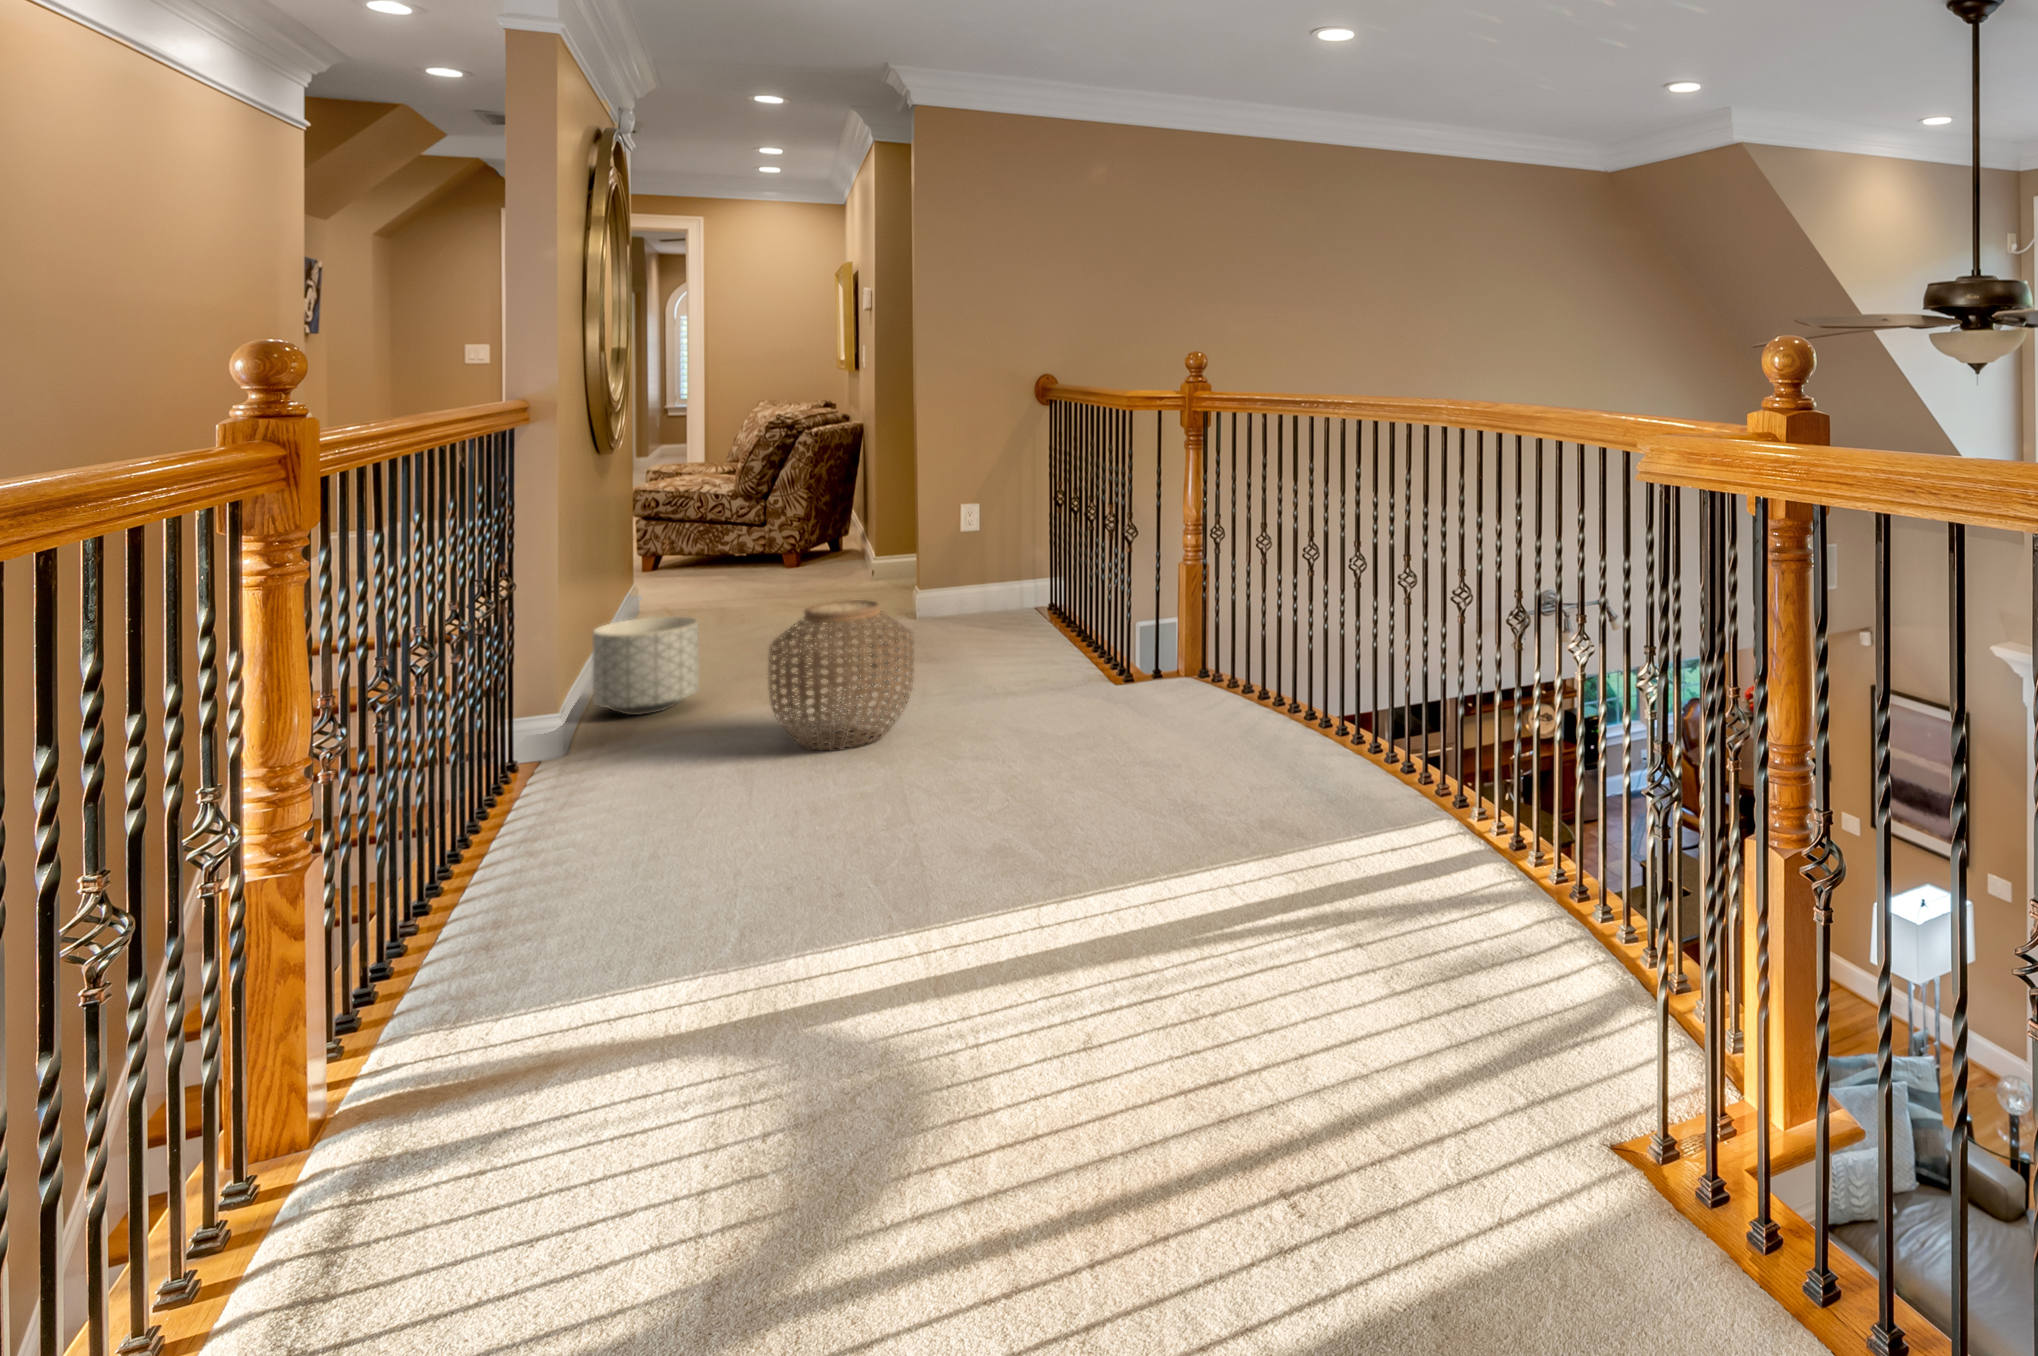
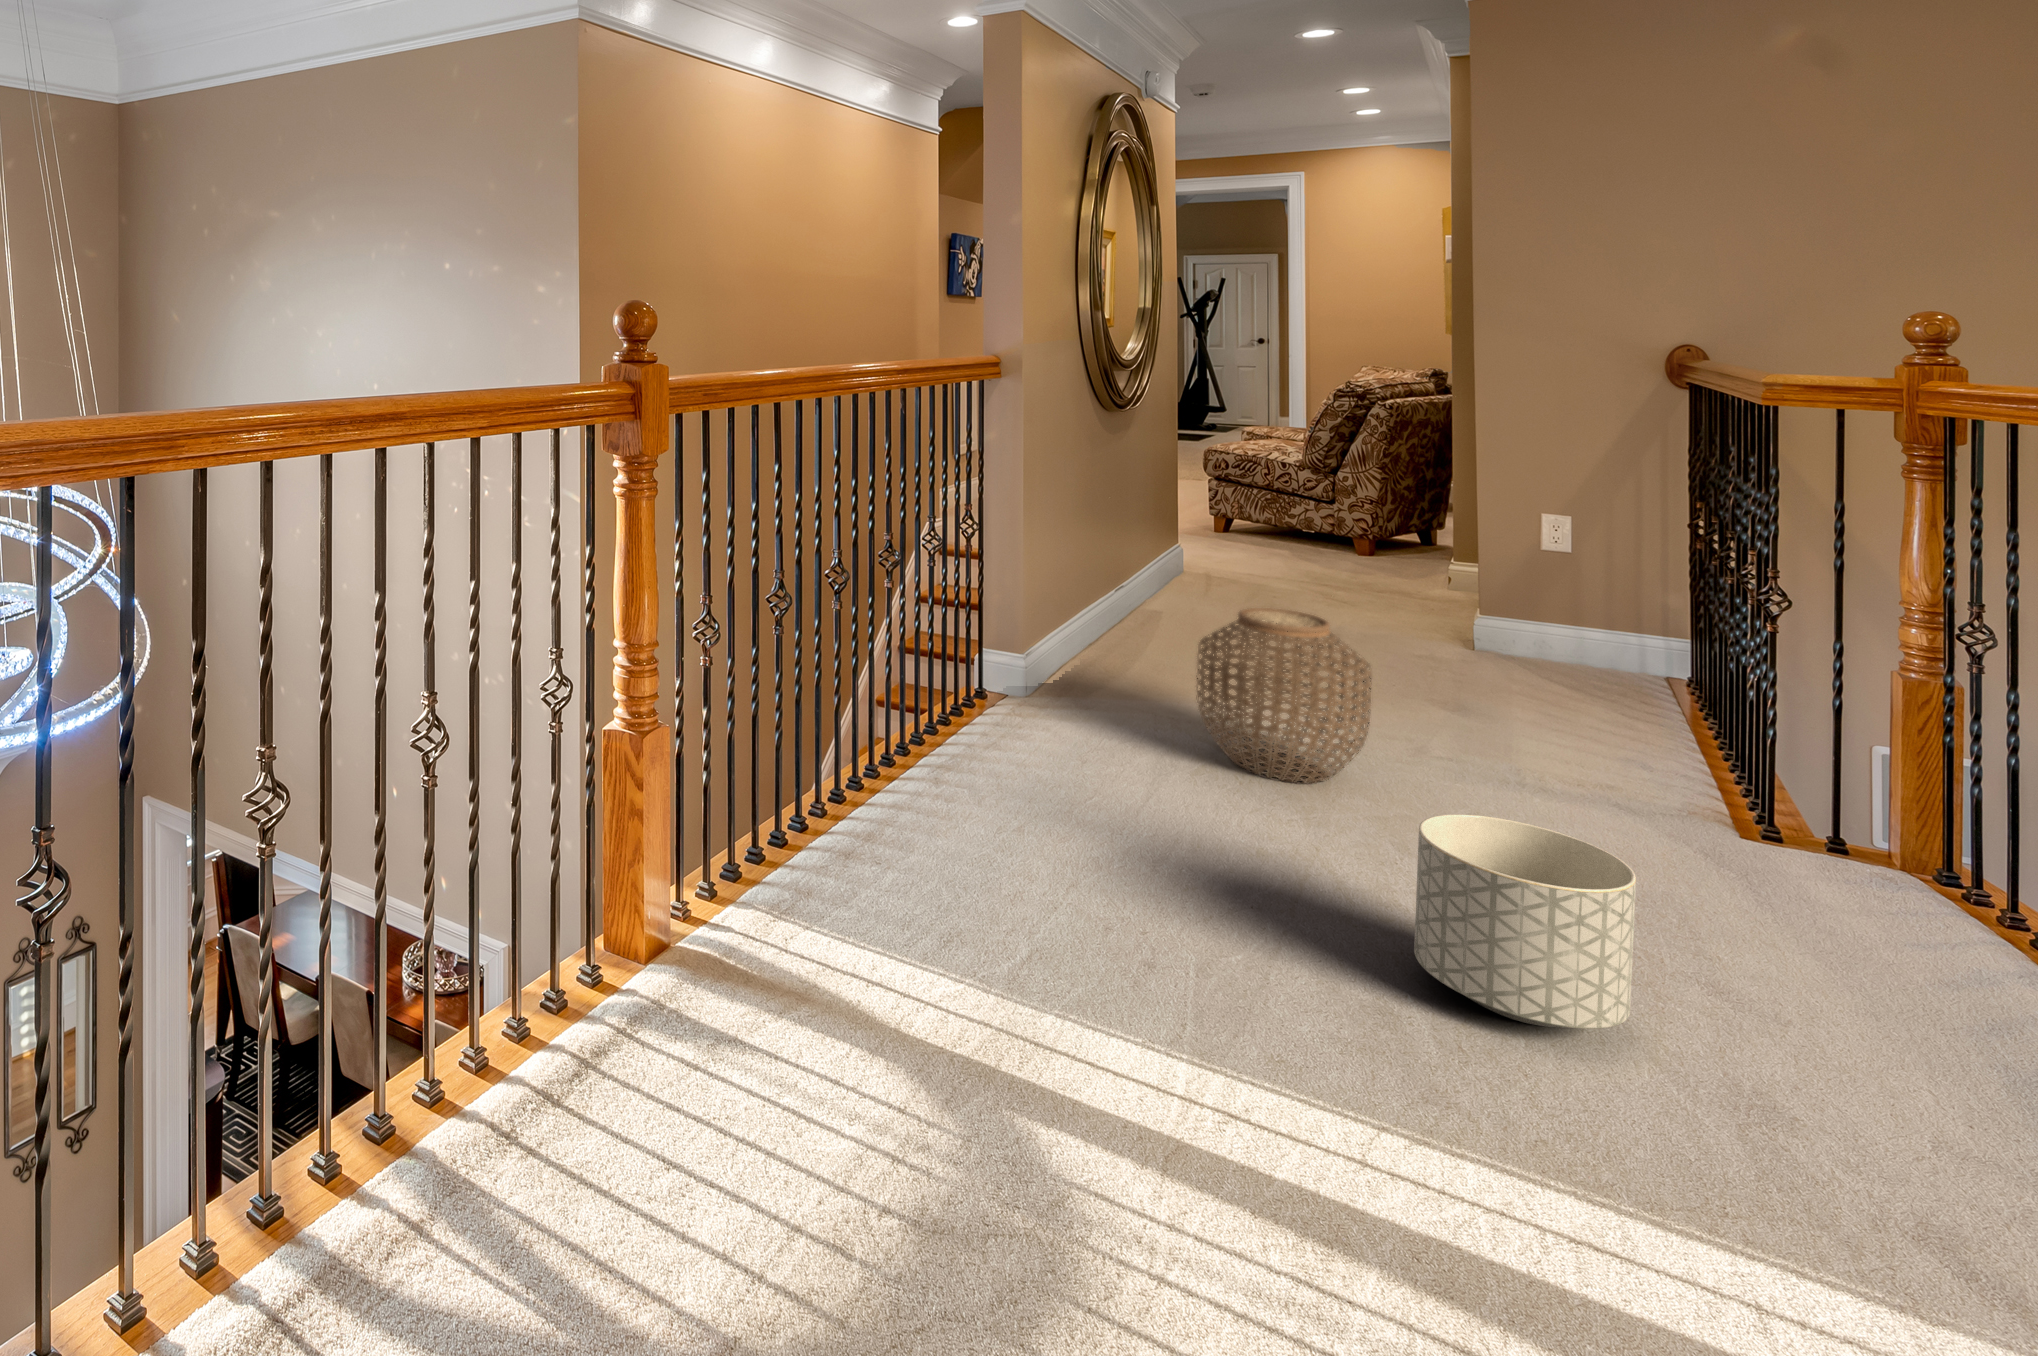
planter: present [593,616,699,715] -> present [1414,814,1636,1029]

